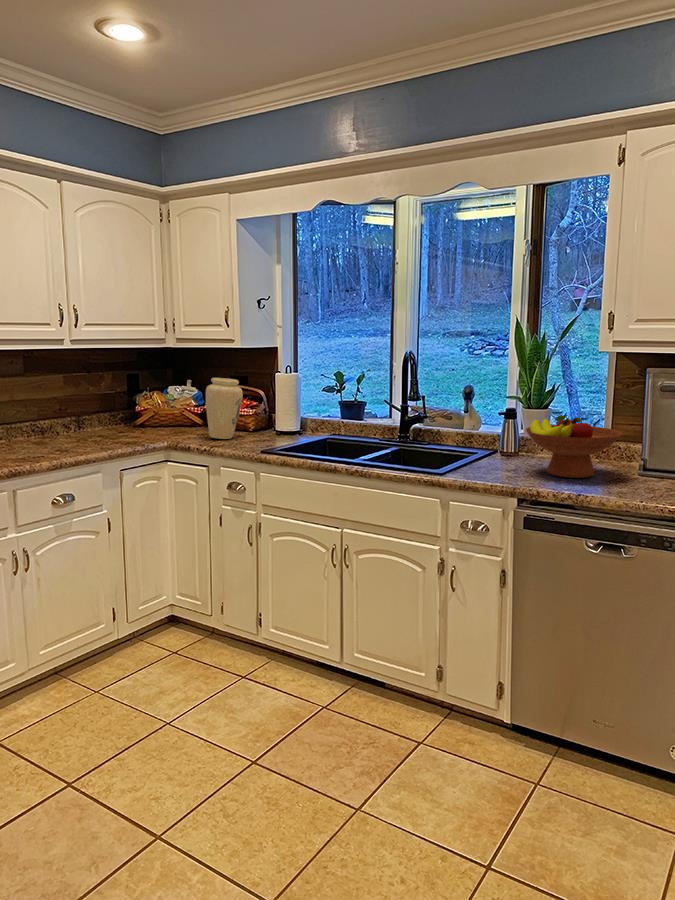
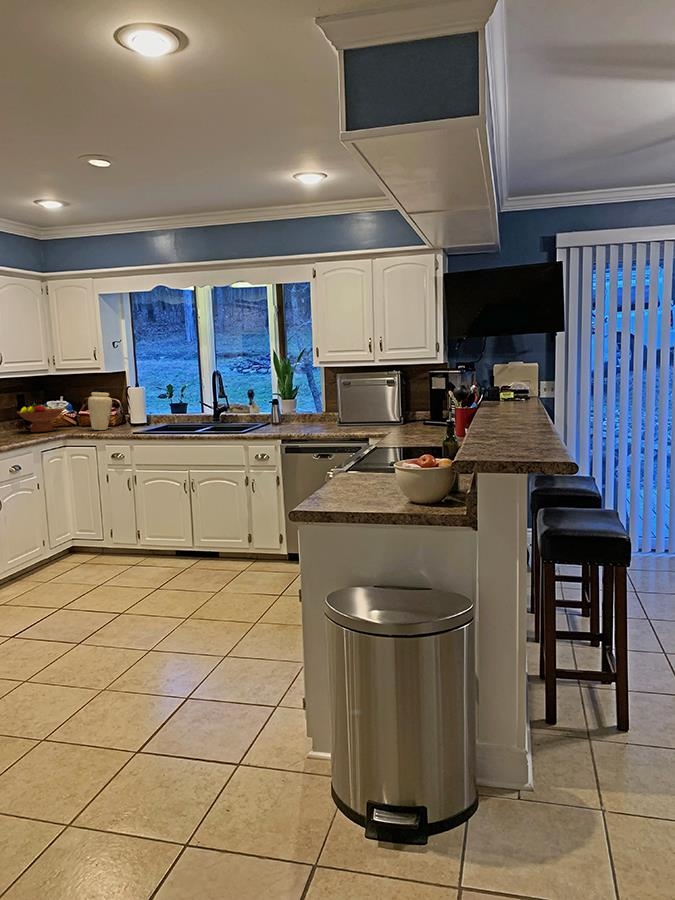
fruit bowl: present [525,415,622,478] -> present [17,404,63,432]

